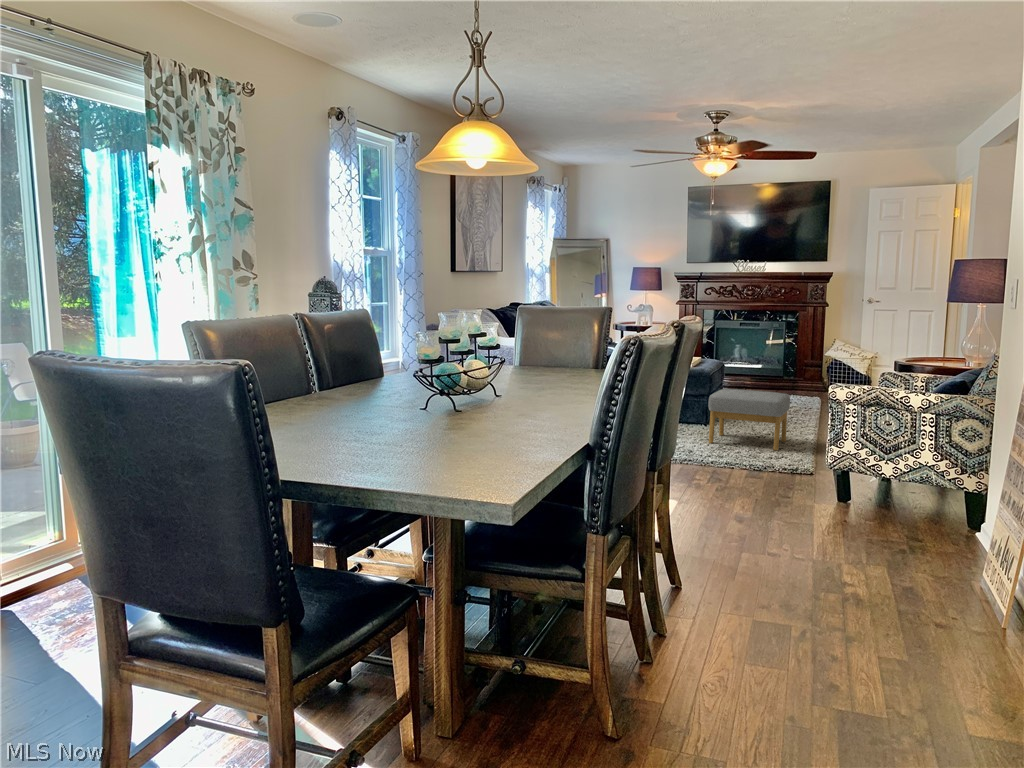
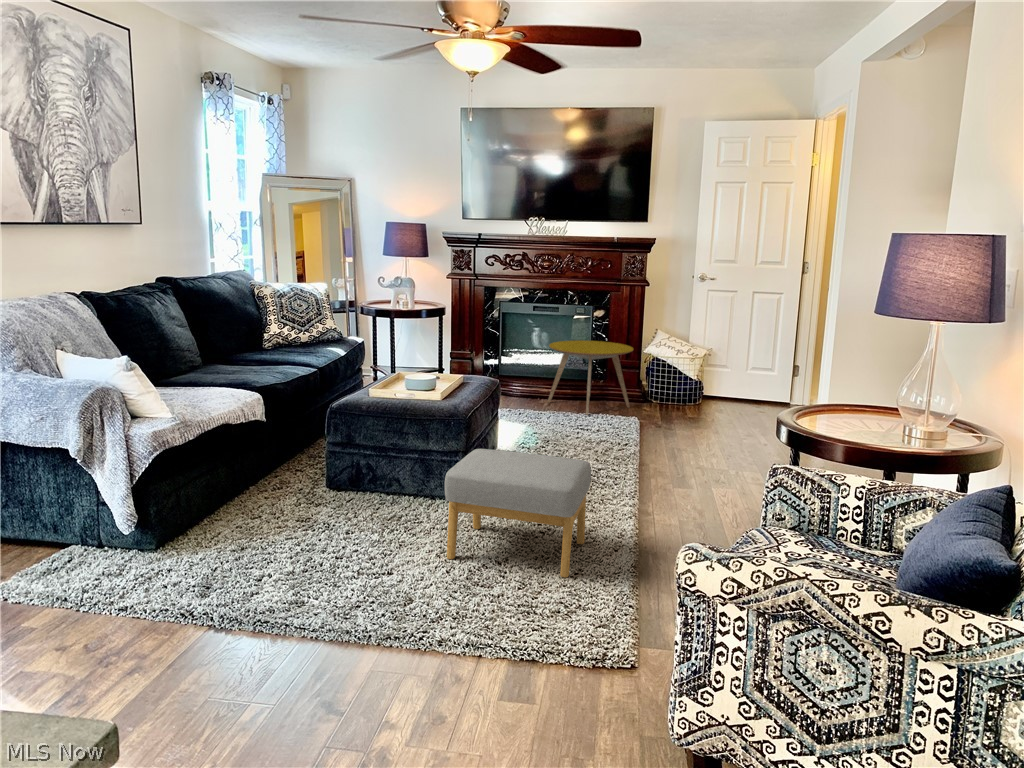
side table: none [751,347,817,396] -> present [547,340,633,415]

